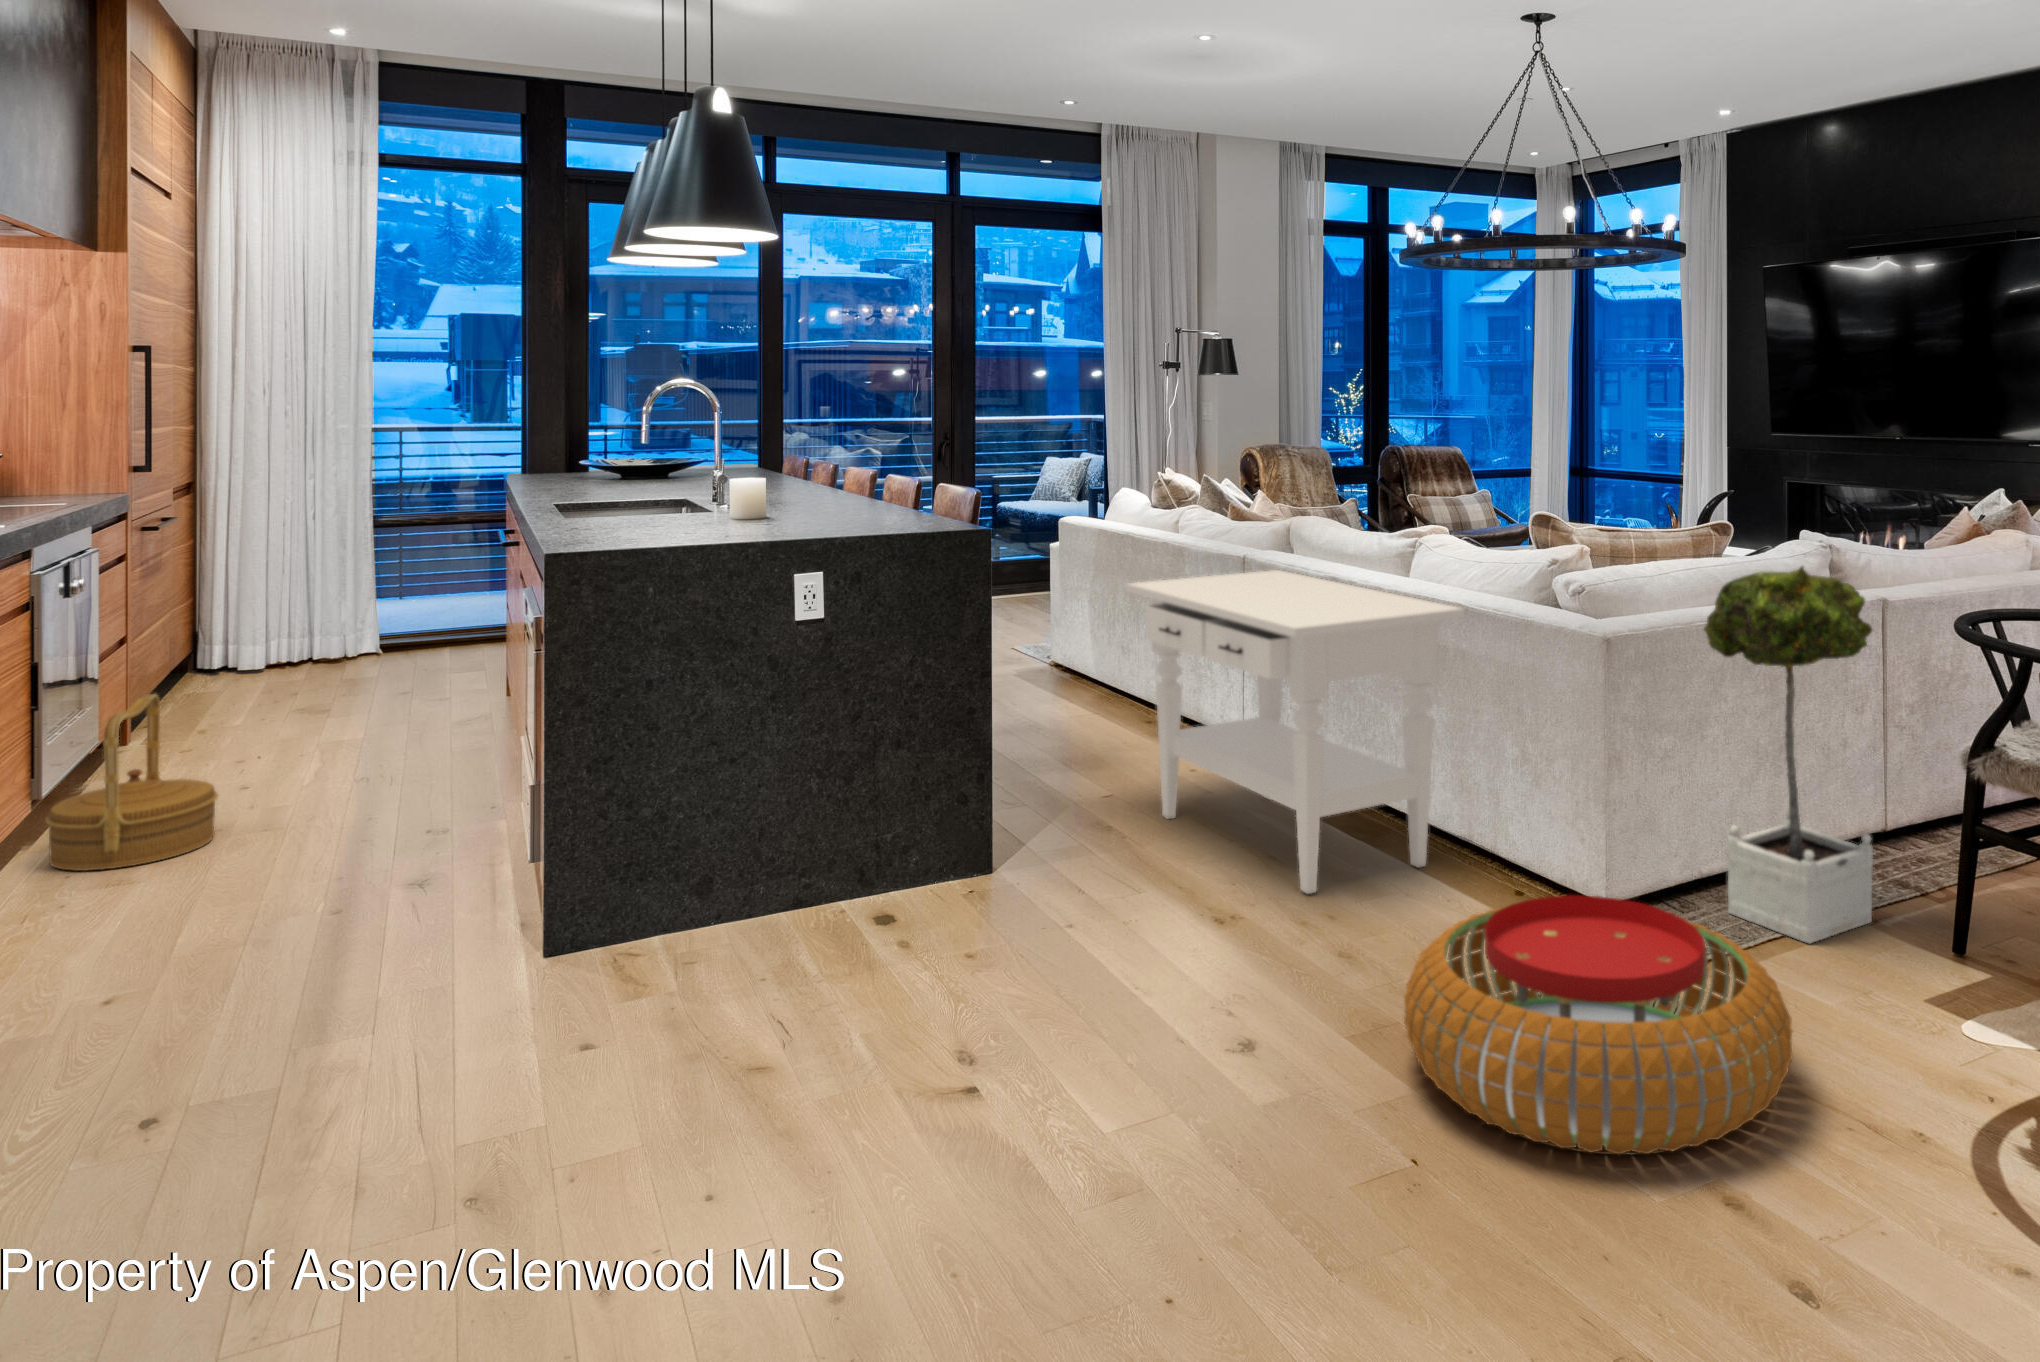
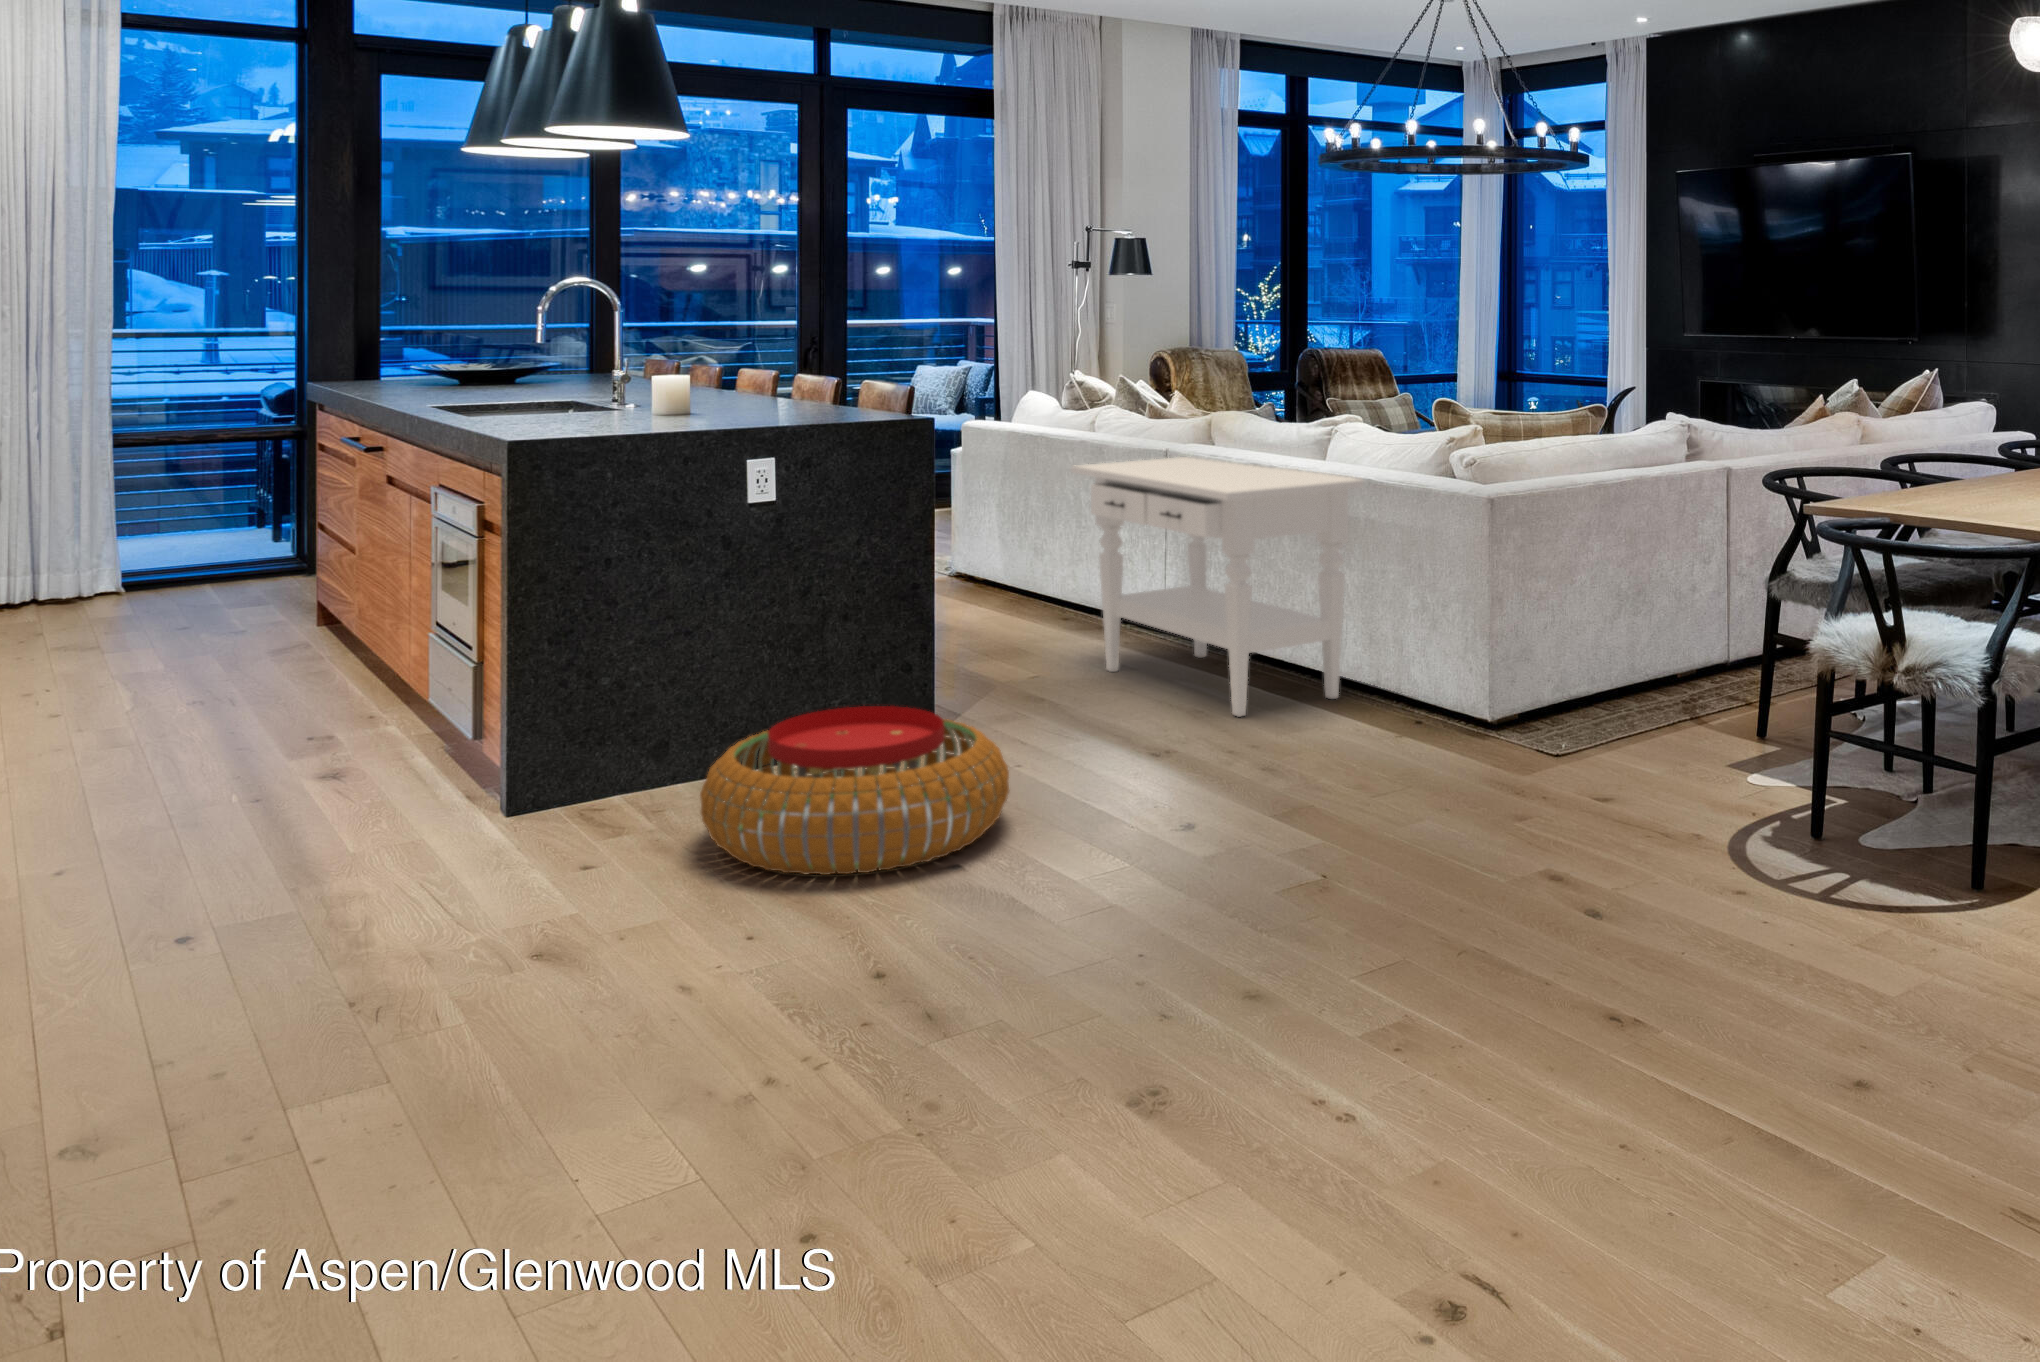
potted tree: present [1704,566,1873,943] -> none [1567,434,1704,738]
woven basket: present [45,694,218,871] -> none [114,572,257,721]
pouf: present [1404,895,1792,1154] -> present [700,706,1009,875]

